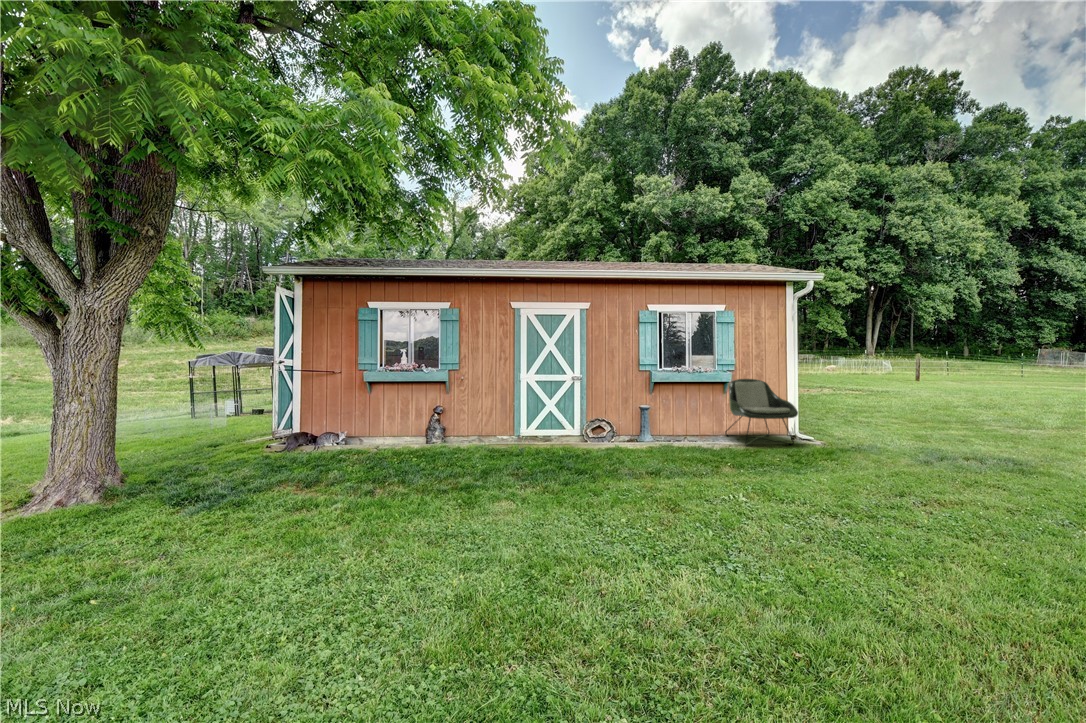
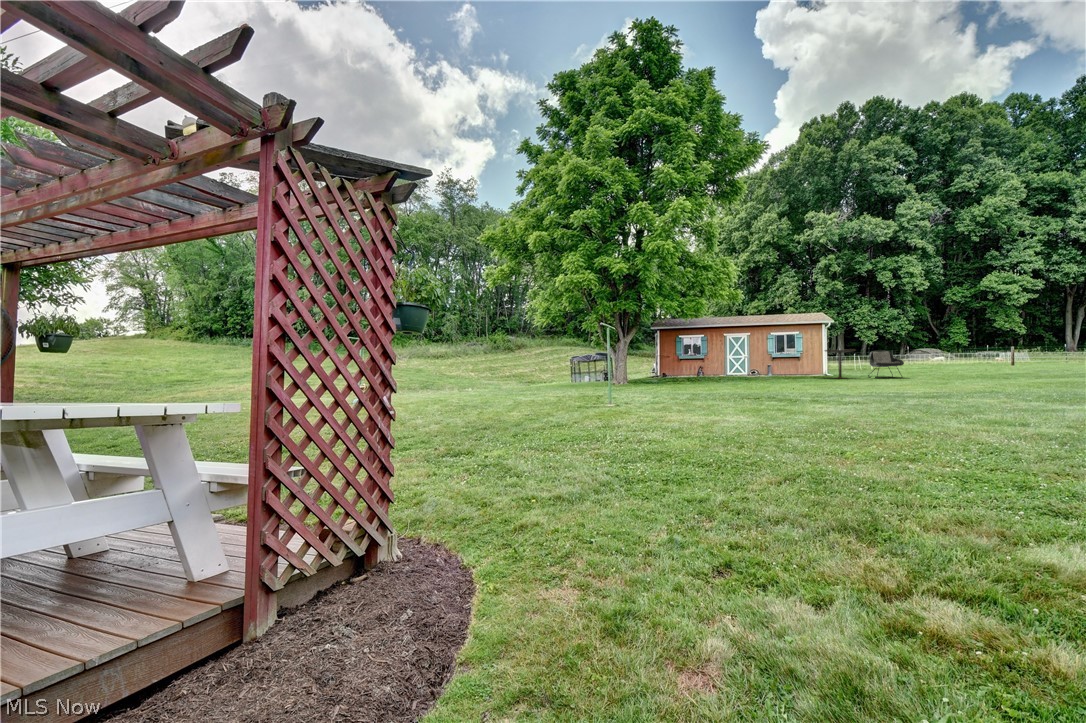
pedestal table: none [643,376,706,445] -> present [825,349,856,379]

